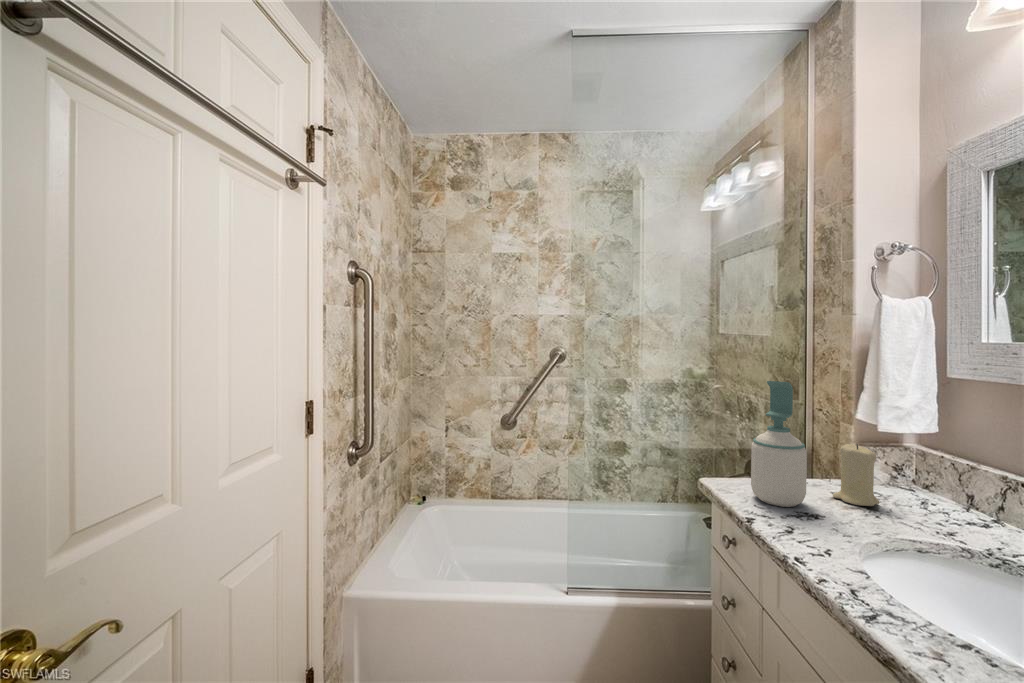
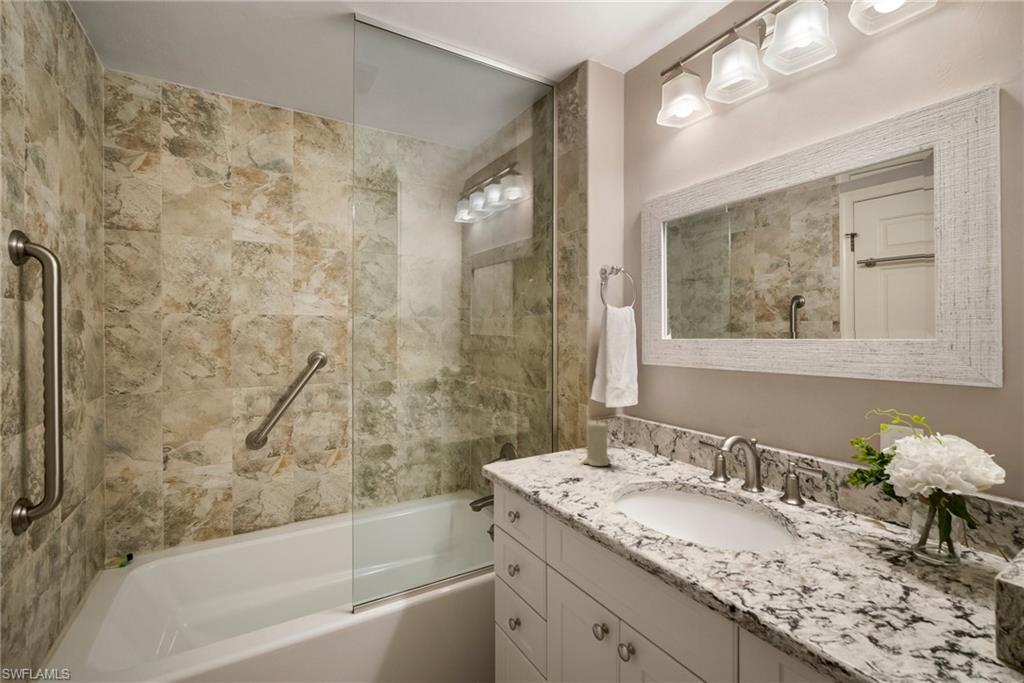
soap bottle: present [751,381,807,507] -> none [530,375,570,478]

